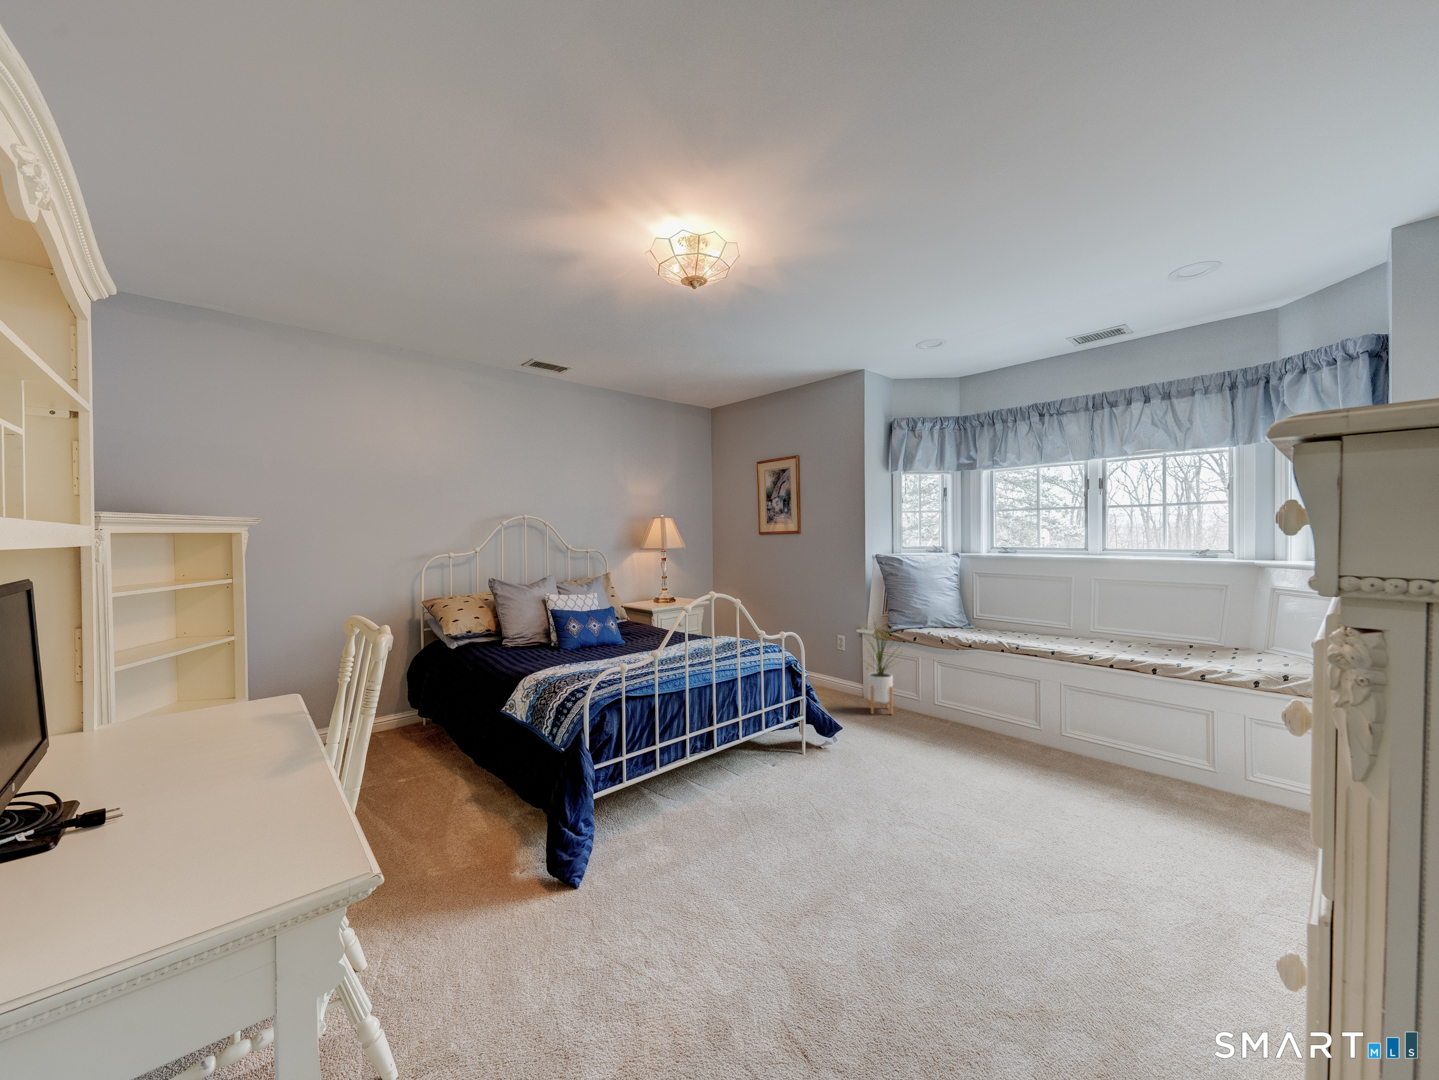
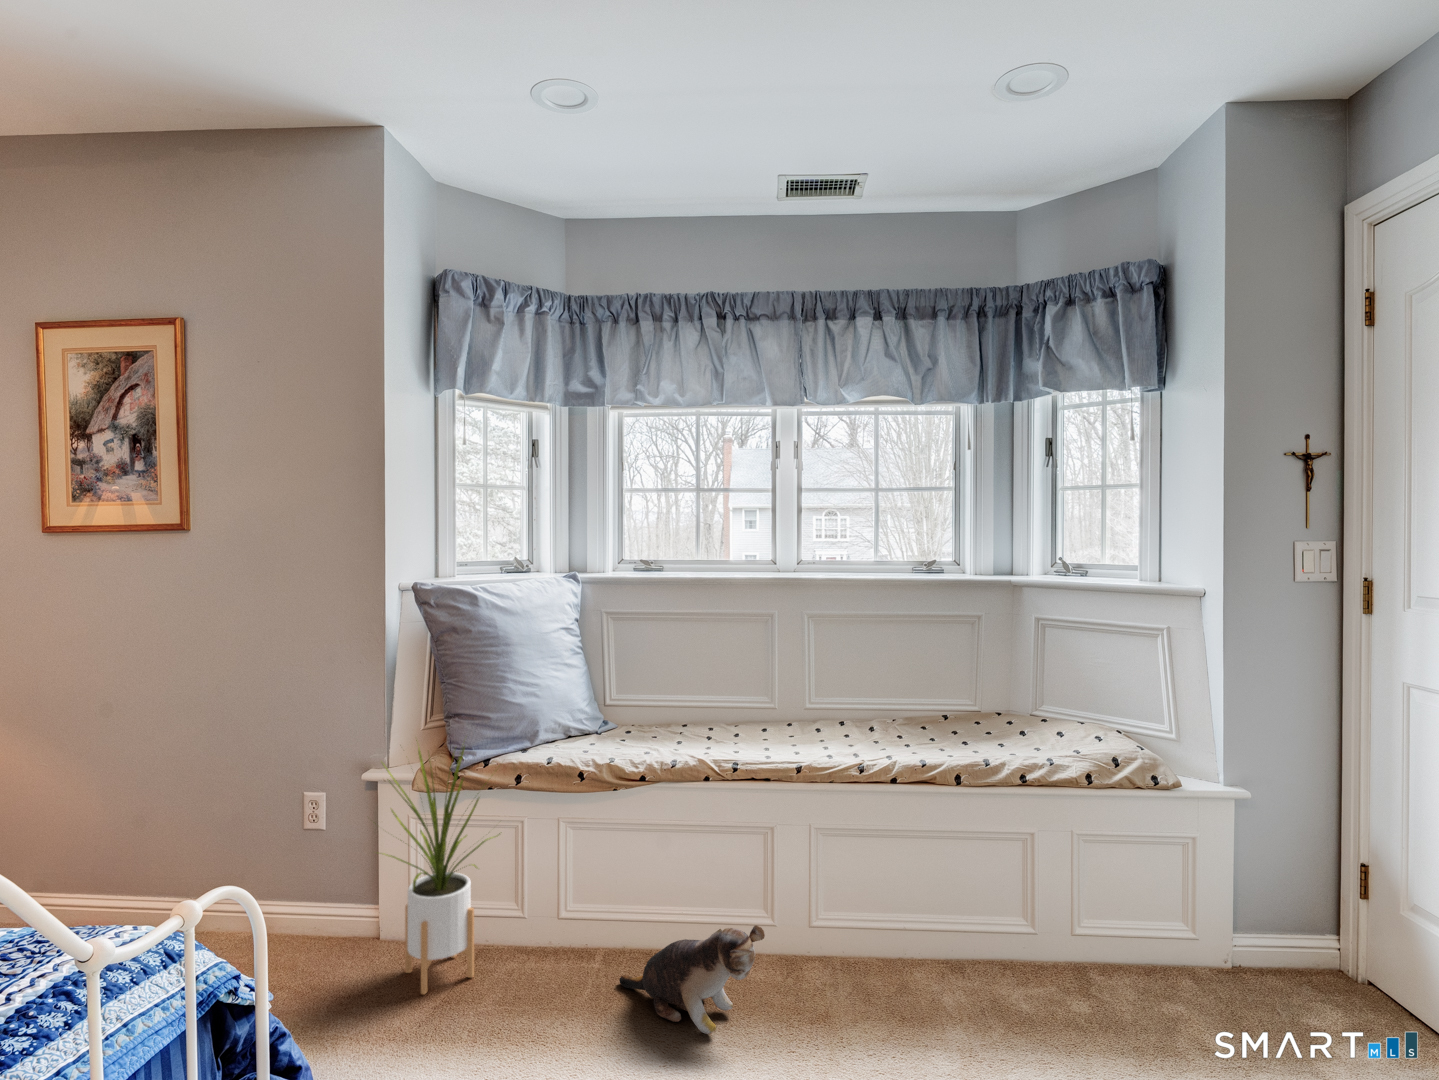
plush toy: none [951,706,1004,749] -> present [619,925,765,1034]

